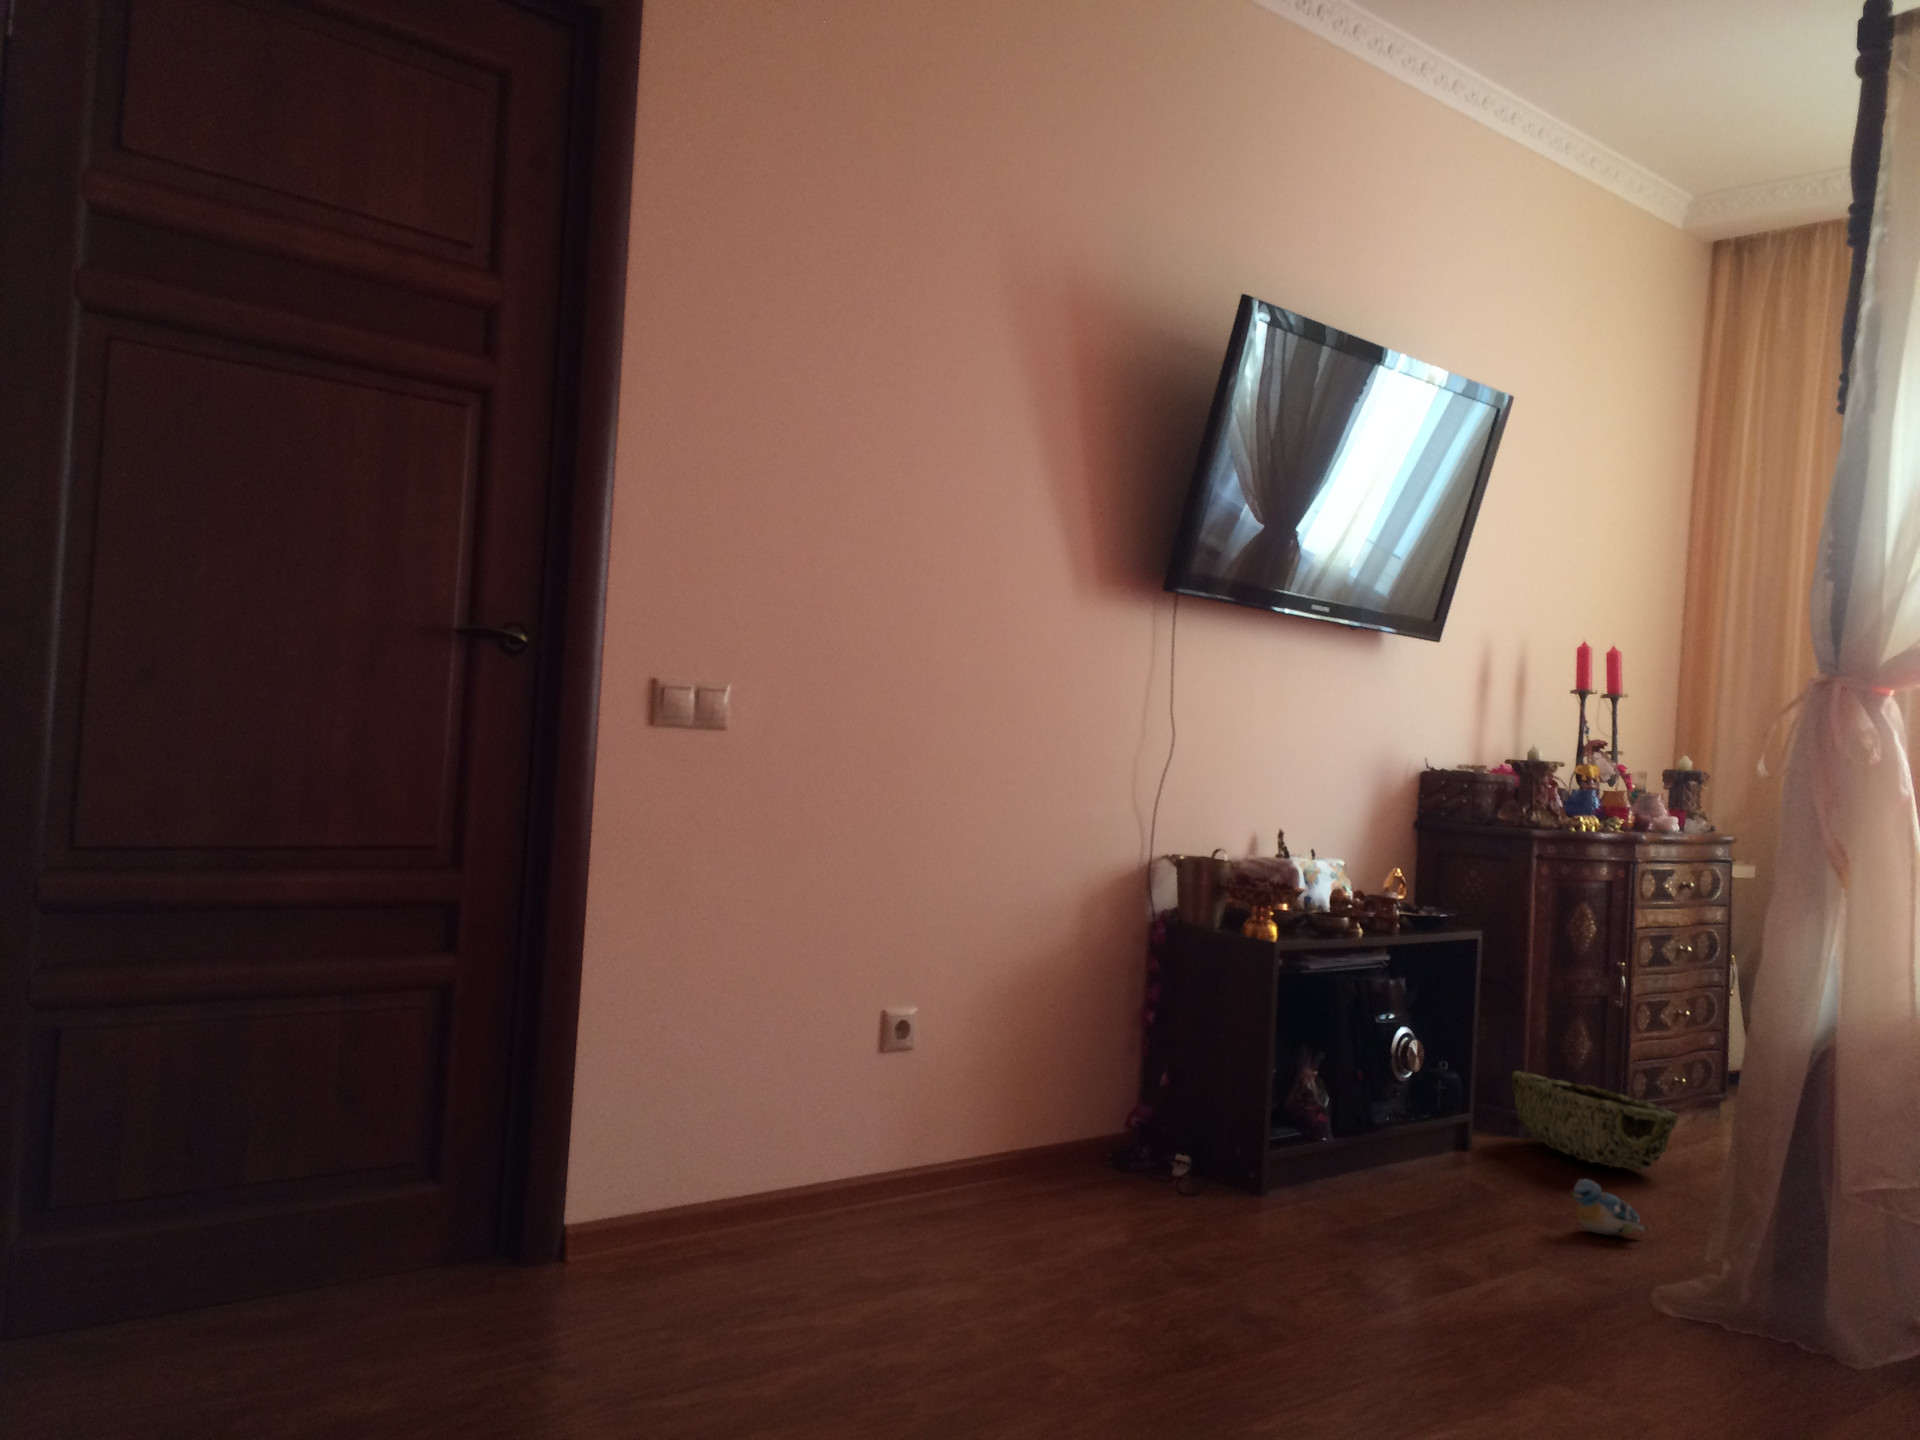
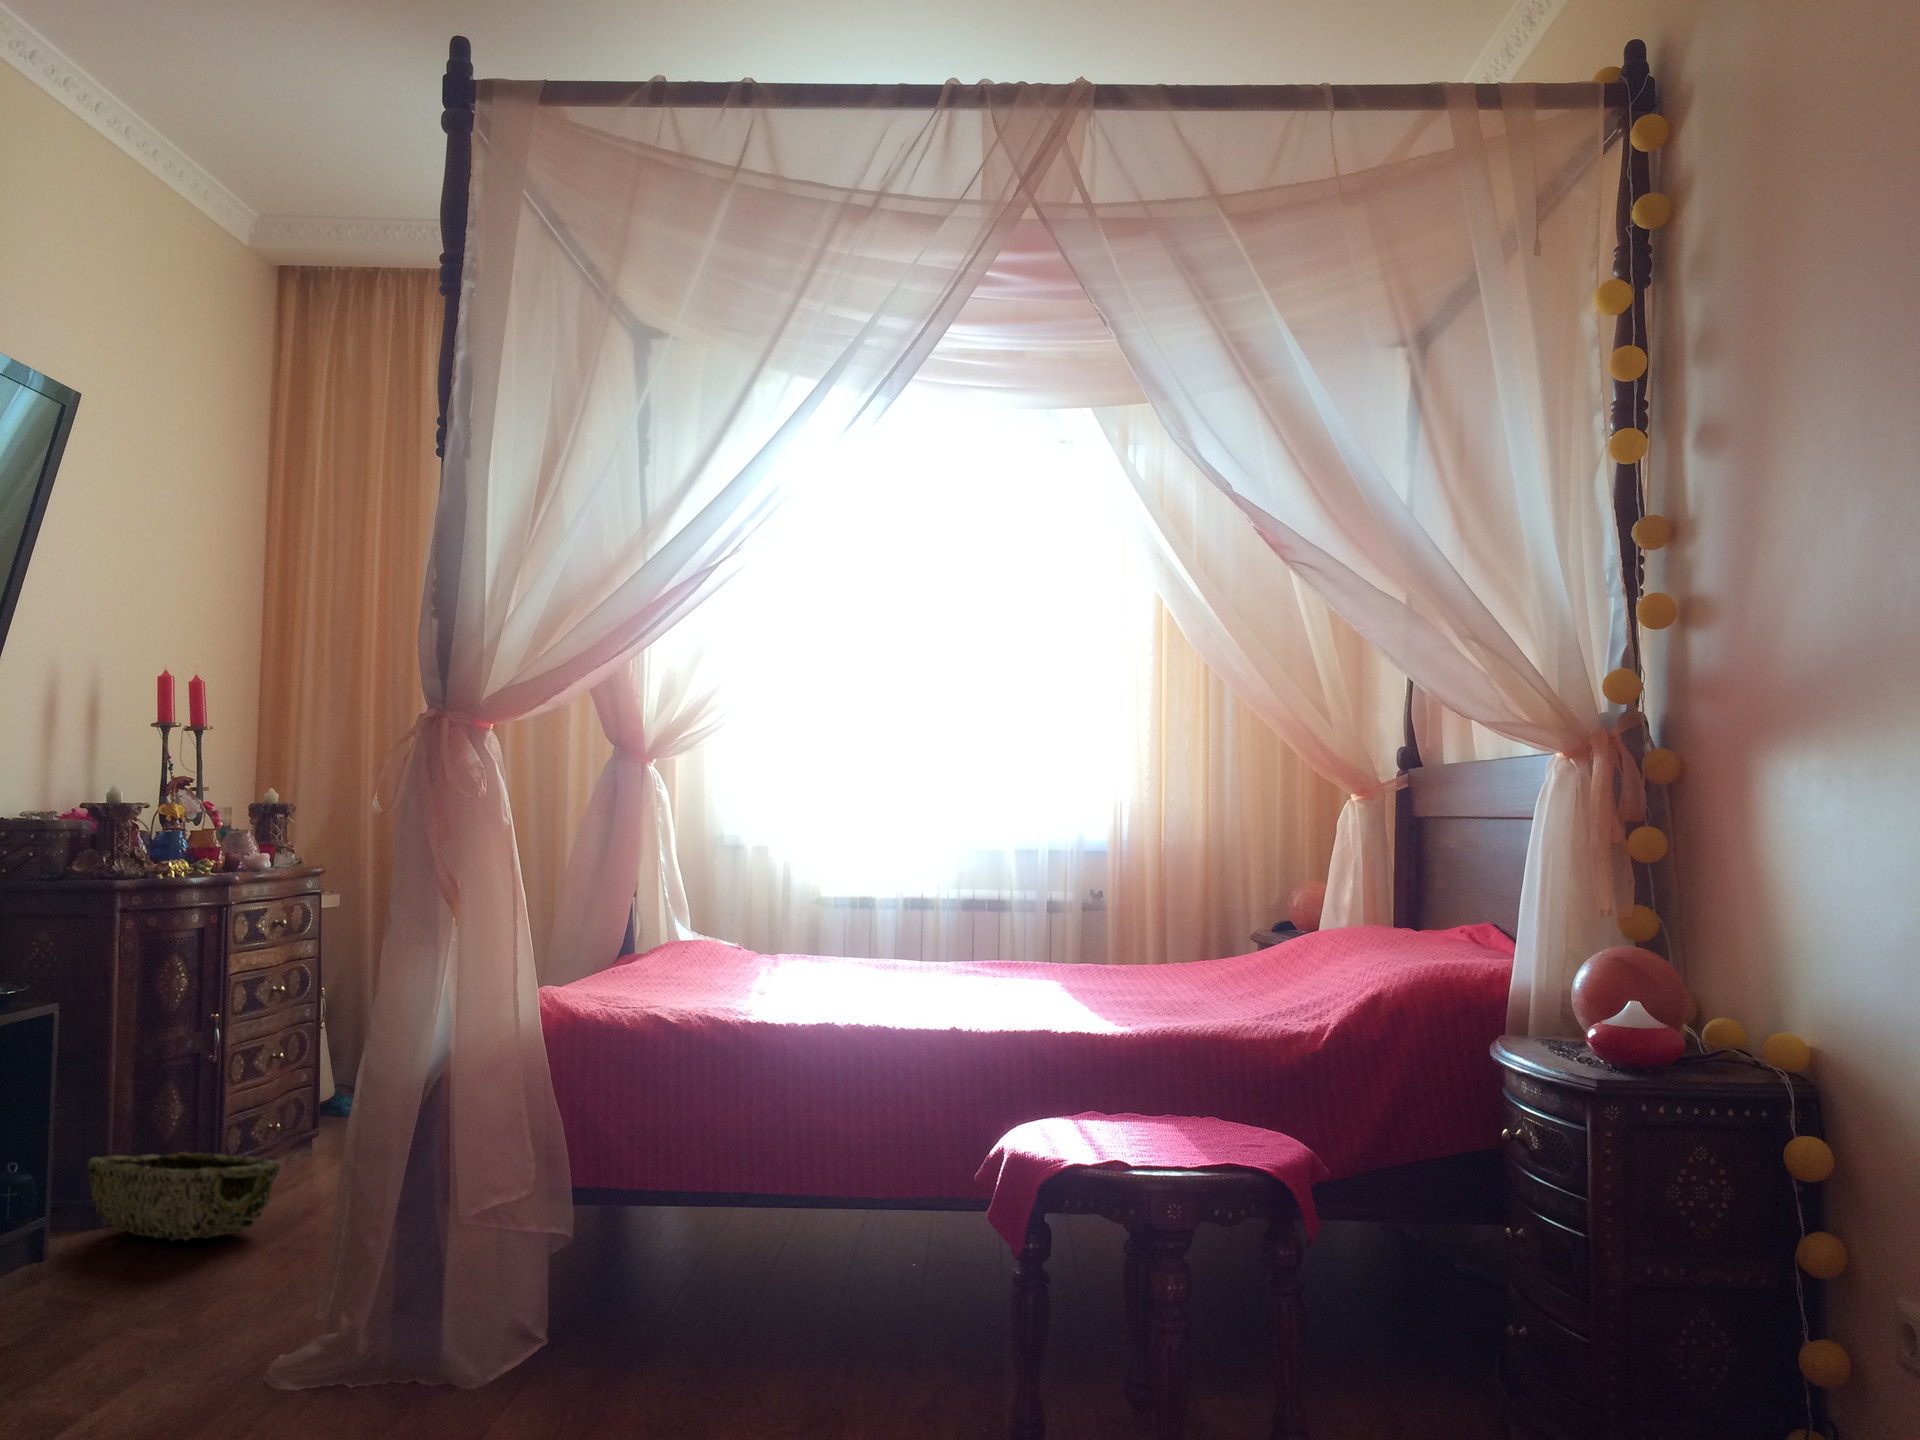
plush toy: present [1572,1179,1648,1235] -> none [166,1268,256,1326]

